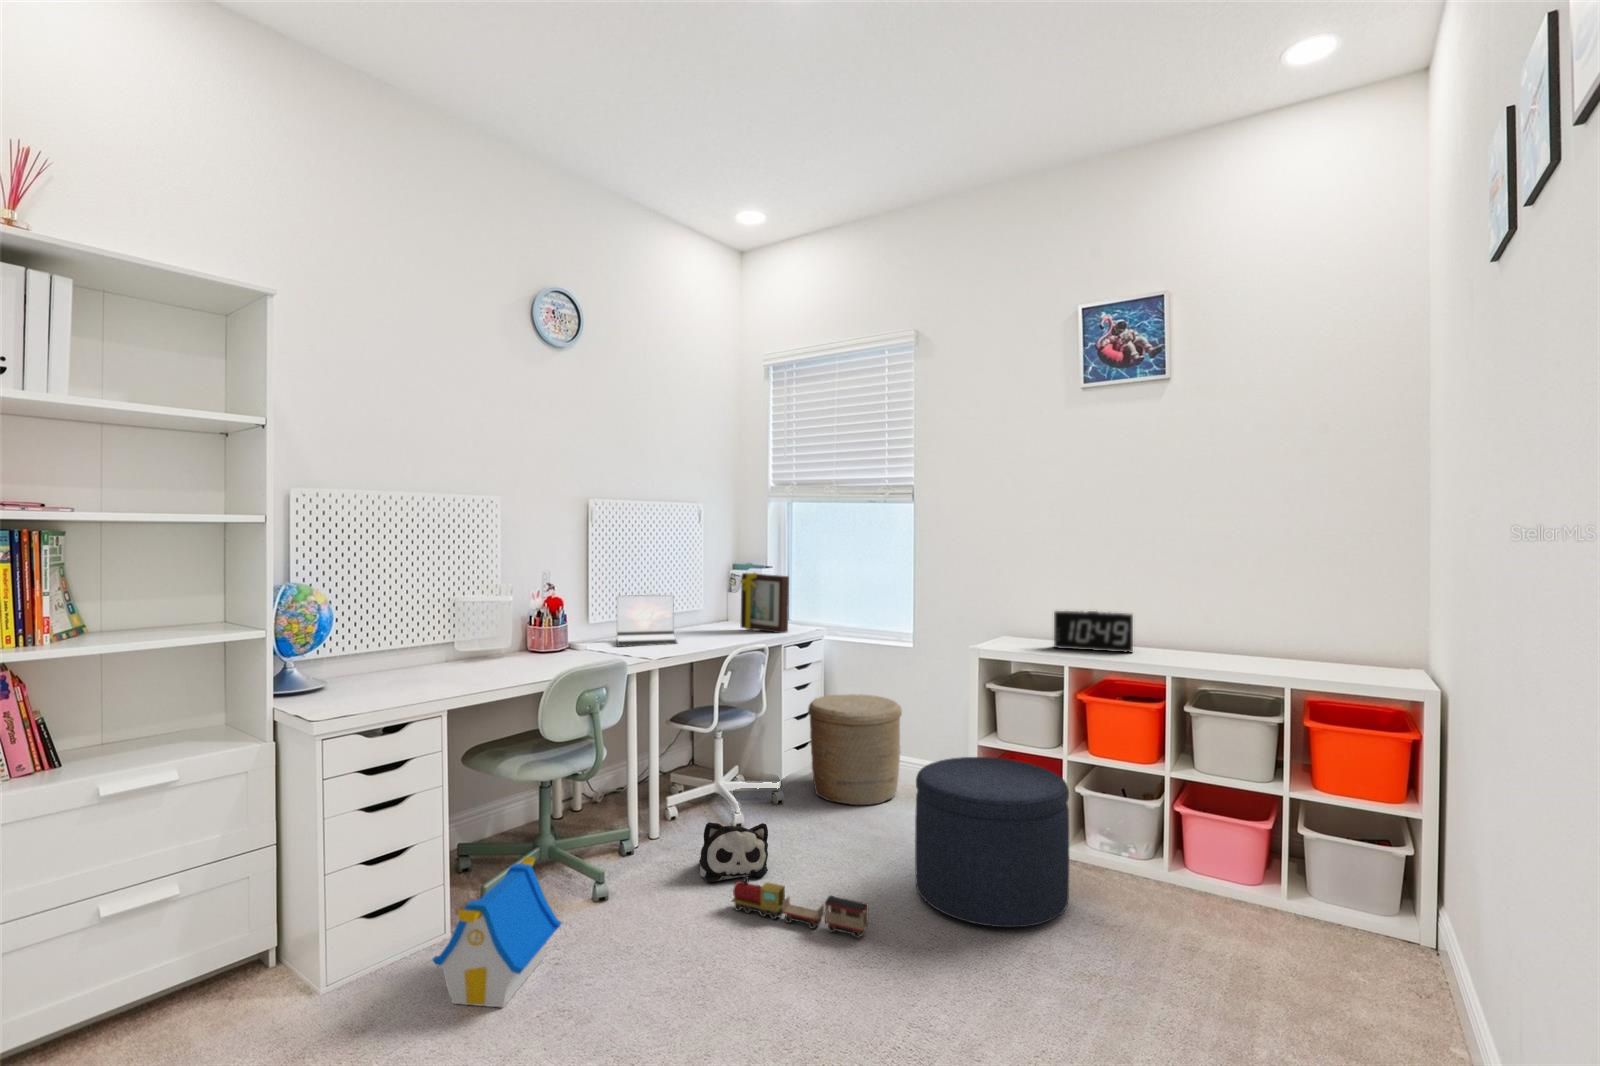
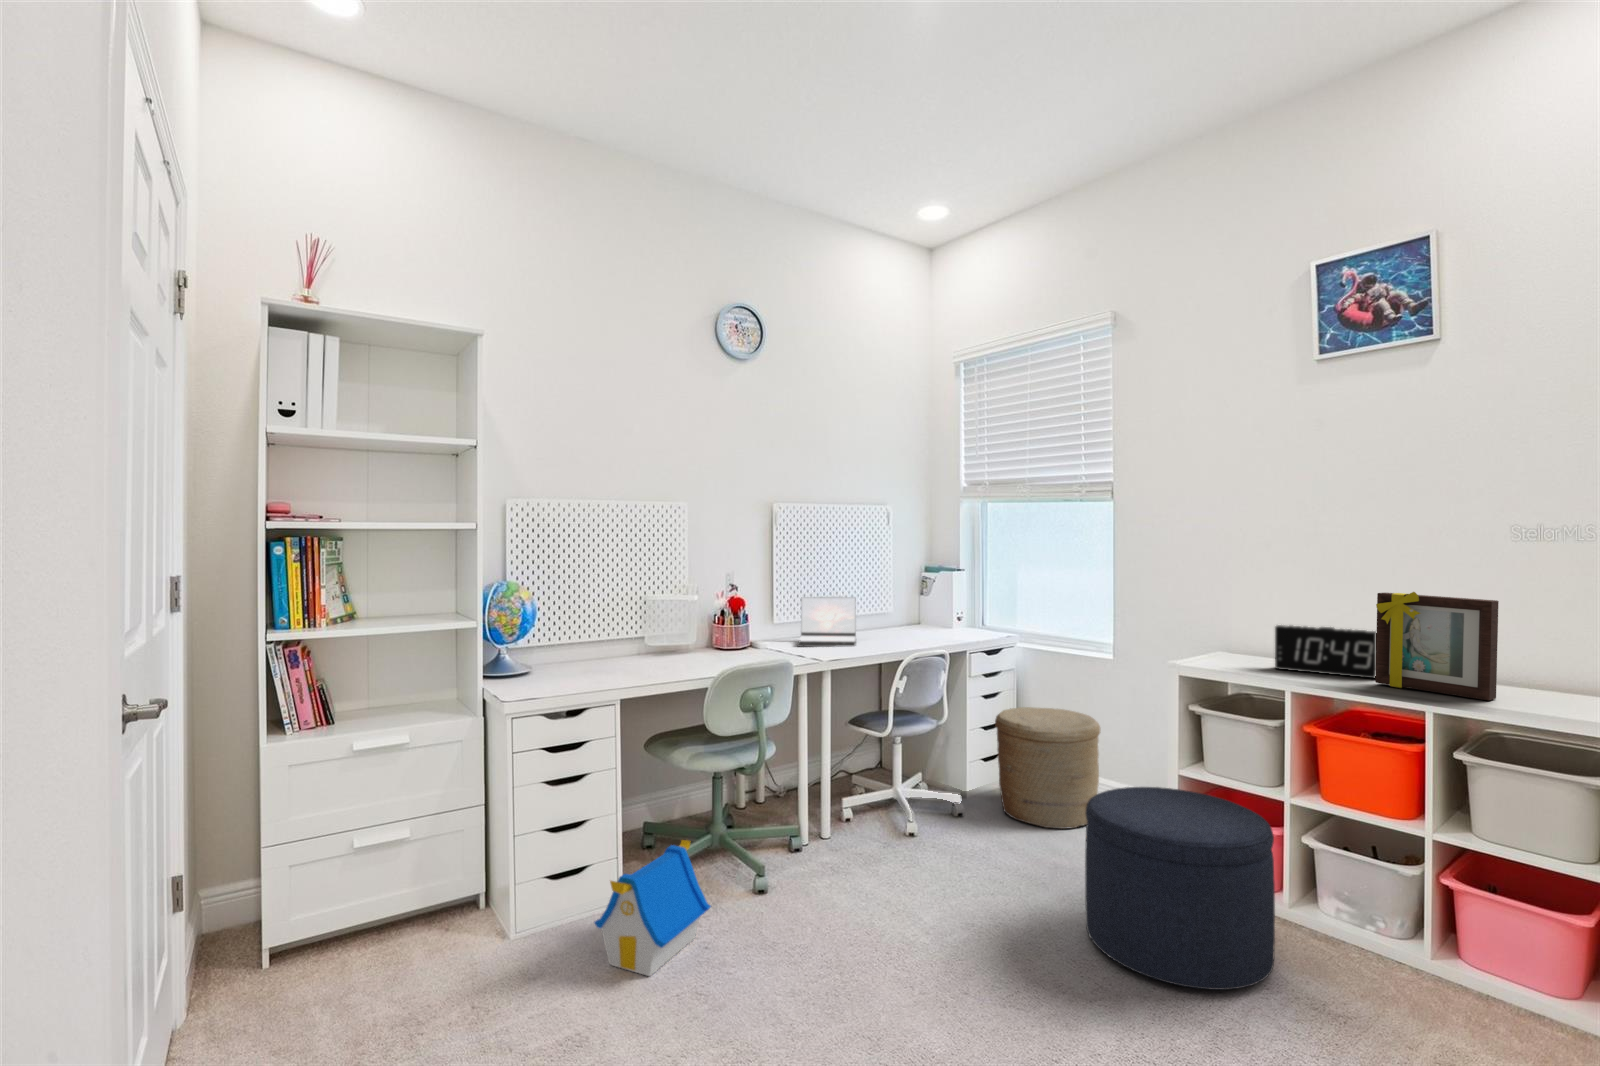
picture frame: present [741,573,789,633] -> present [1375,592,1499,701]
plush toy: present [699,822,768,882] -> none [861,827,930,889]
toy train: present [732,877,868,938] -> none [881,887,1019,970]

